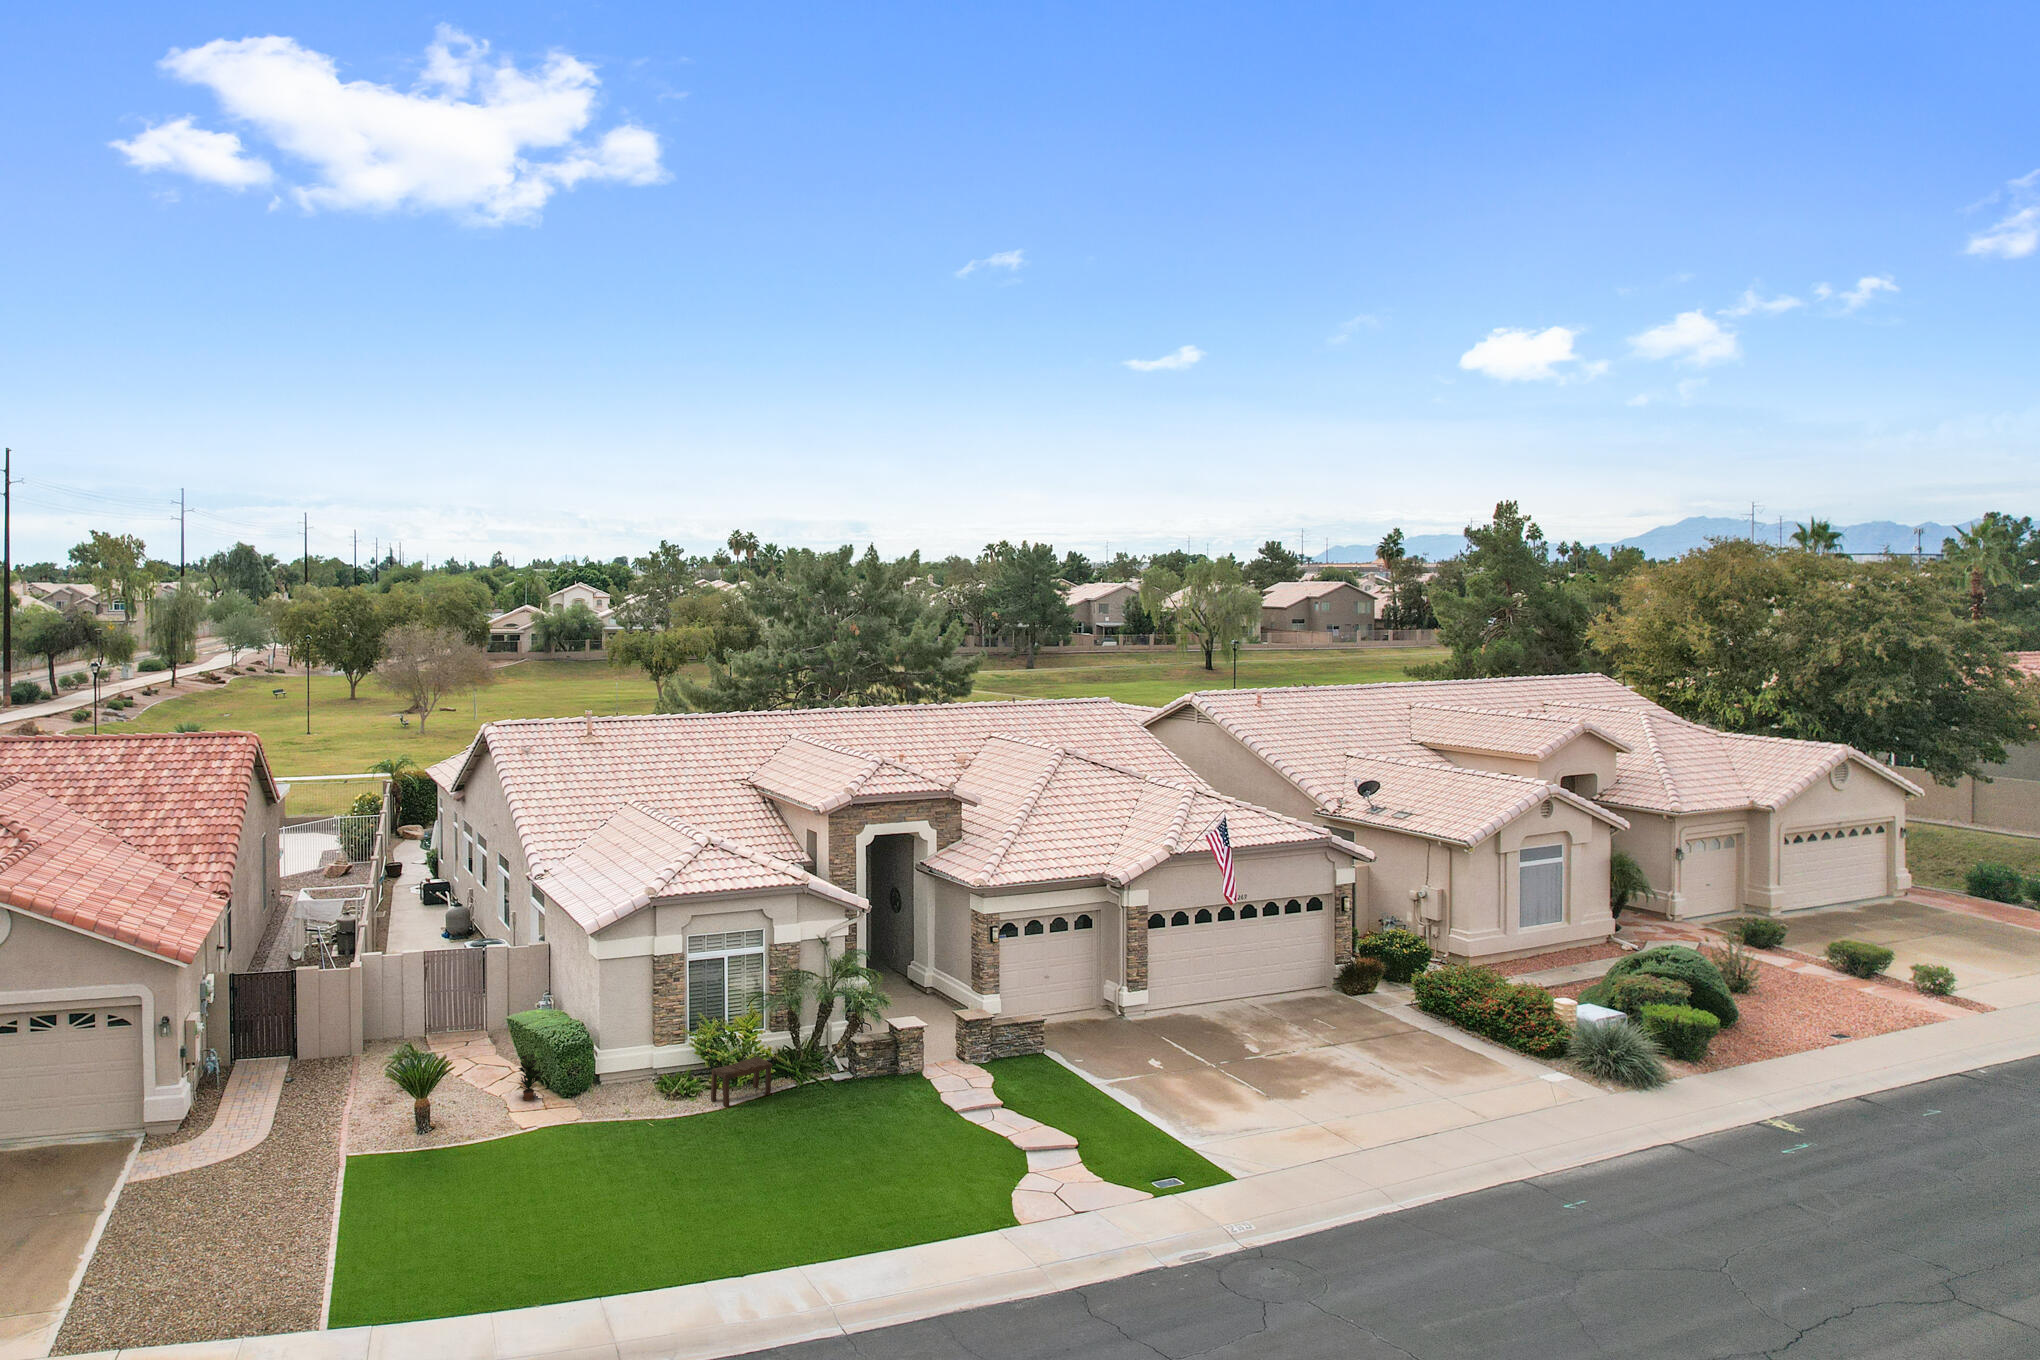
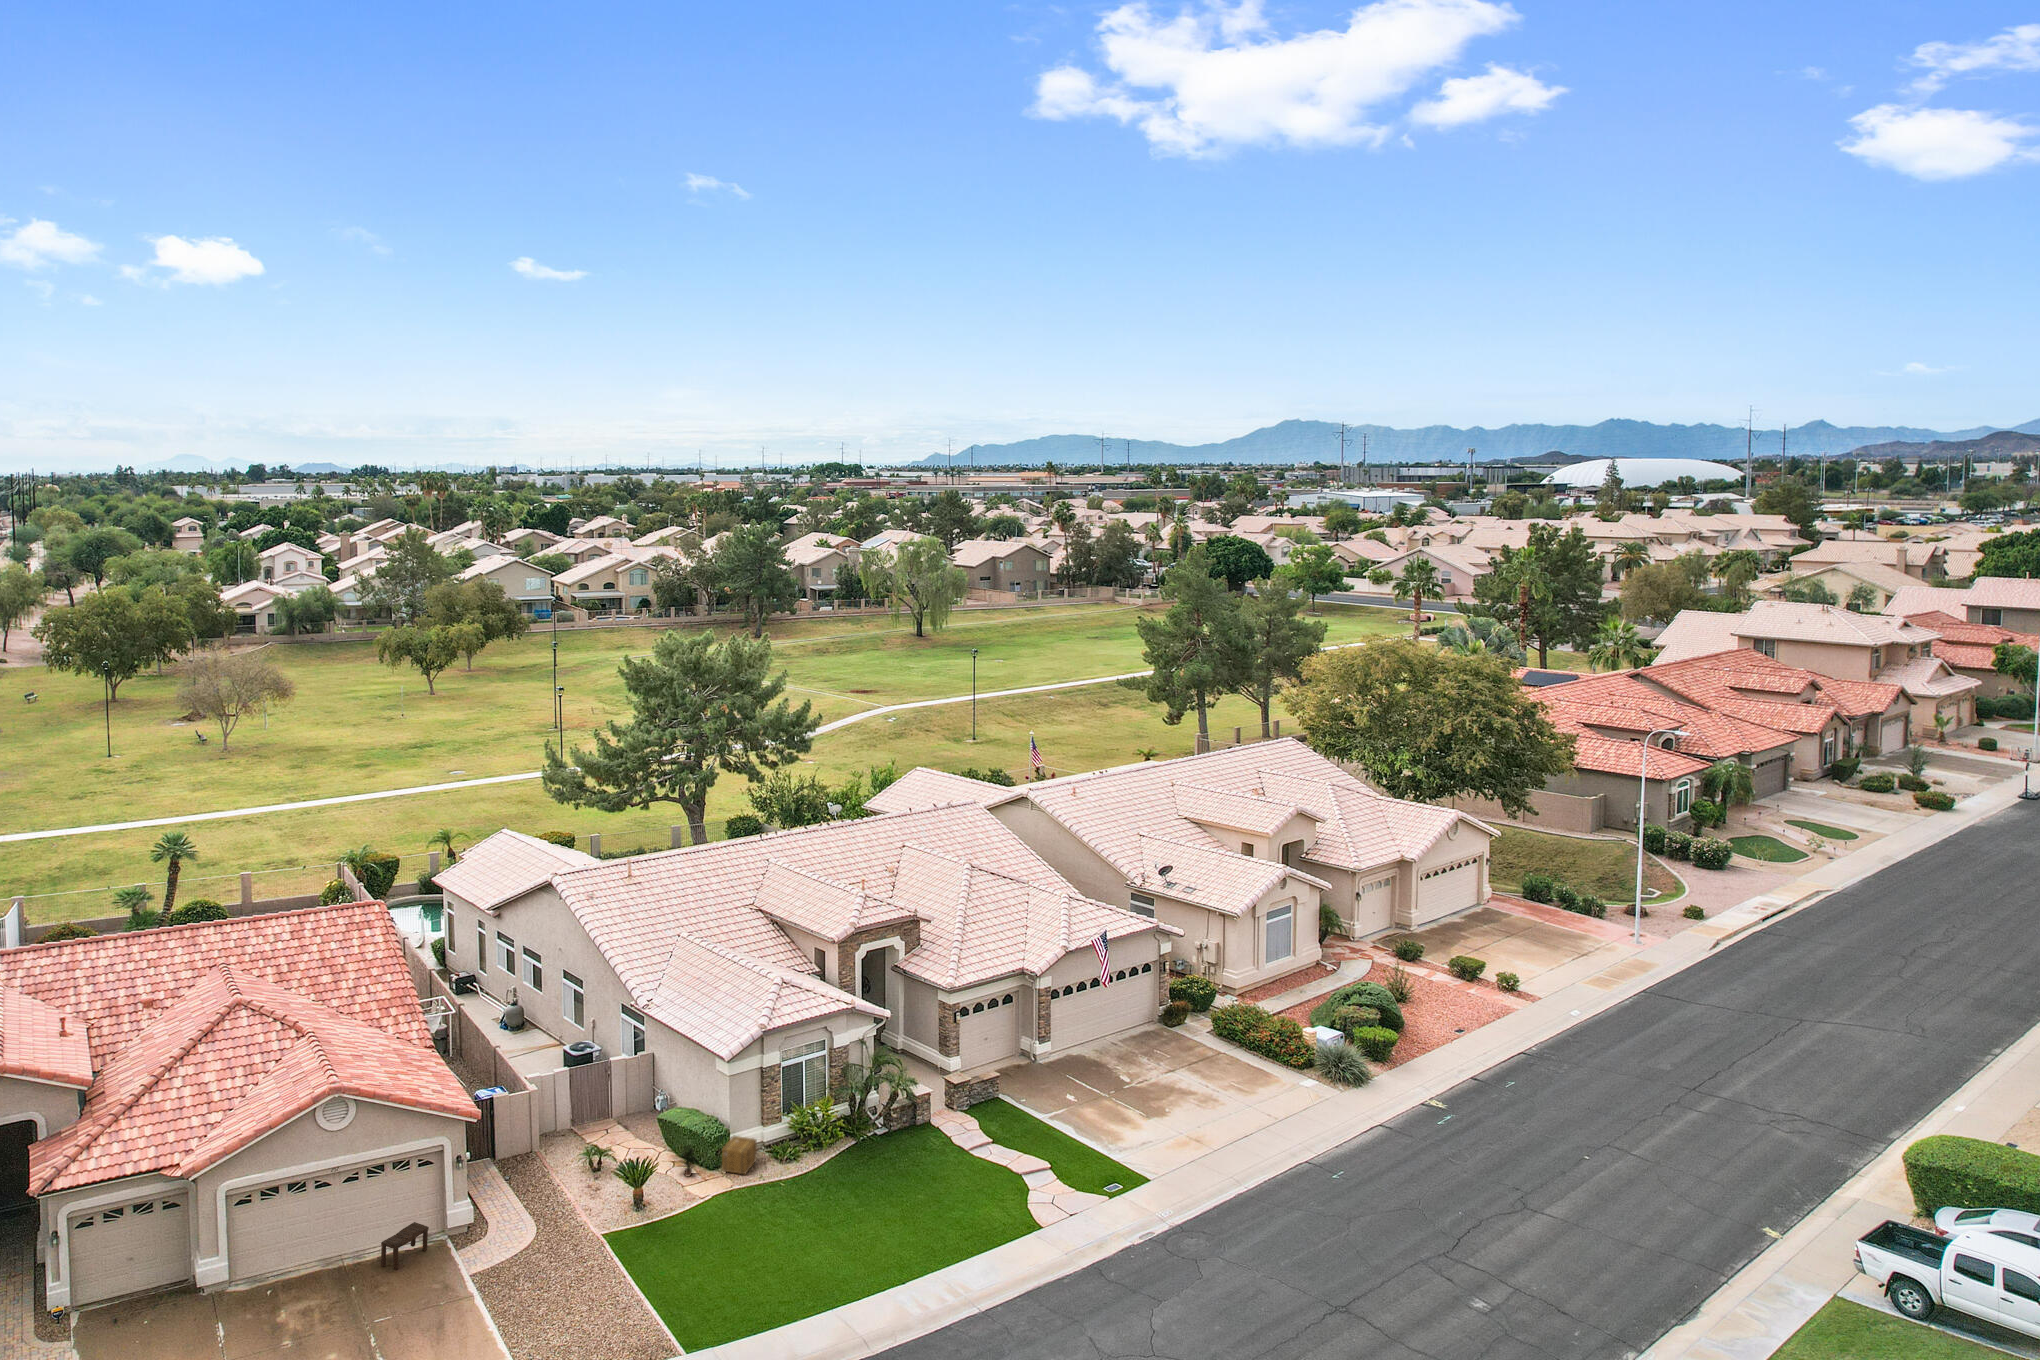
cardboard box: none [576,1051,635,1108] -> present [722,1136,757,1174]
bench: present [711,1057,772,1107] -> present [381,1222,429,1270]

